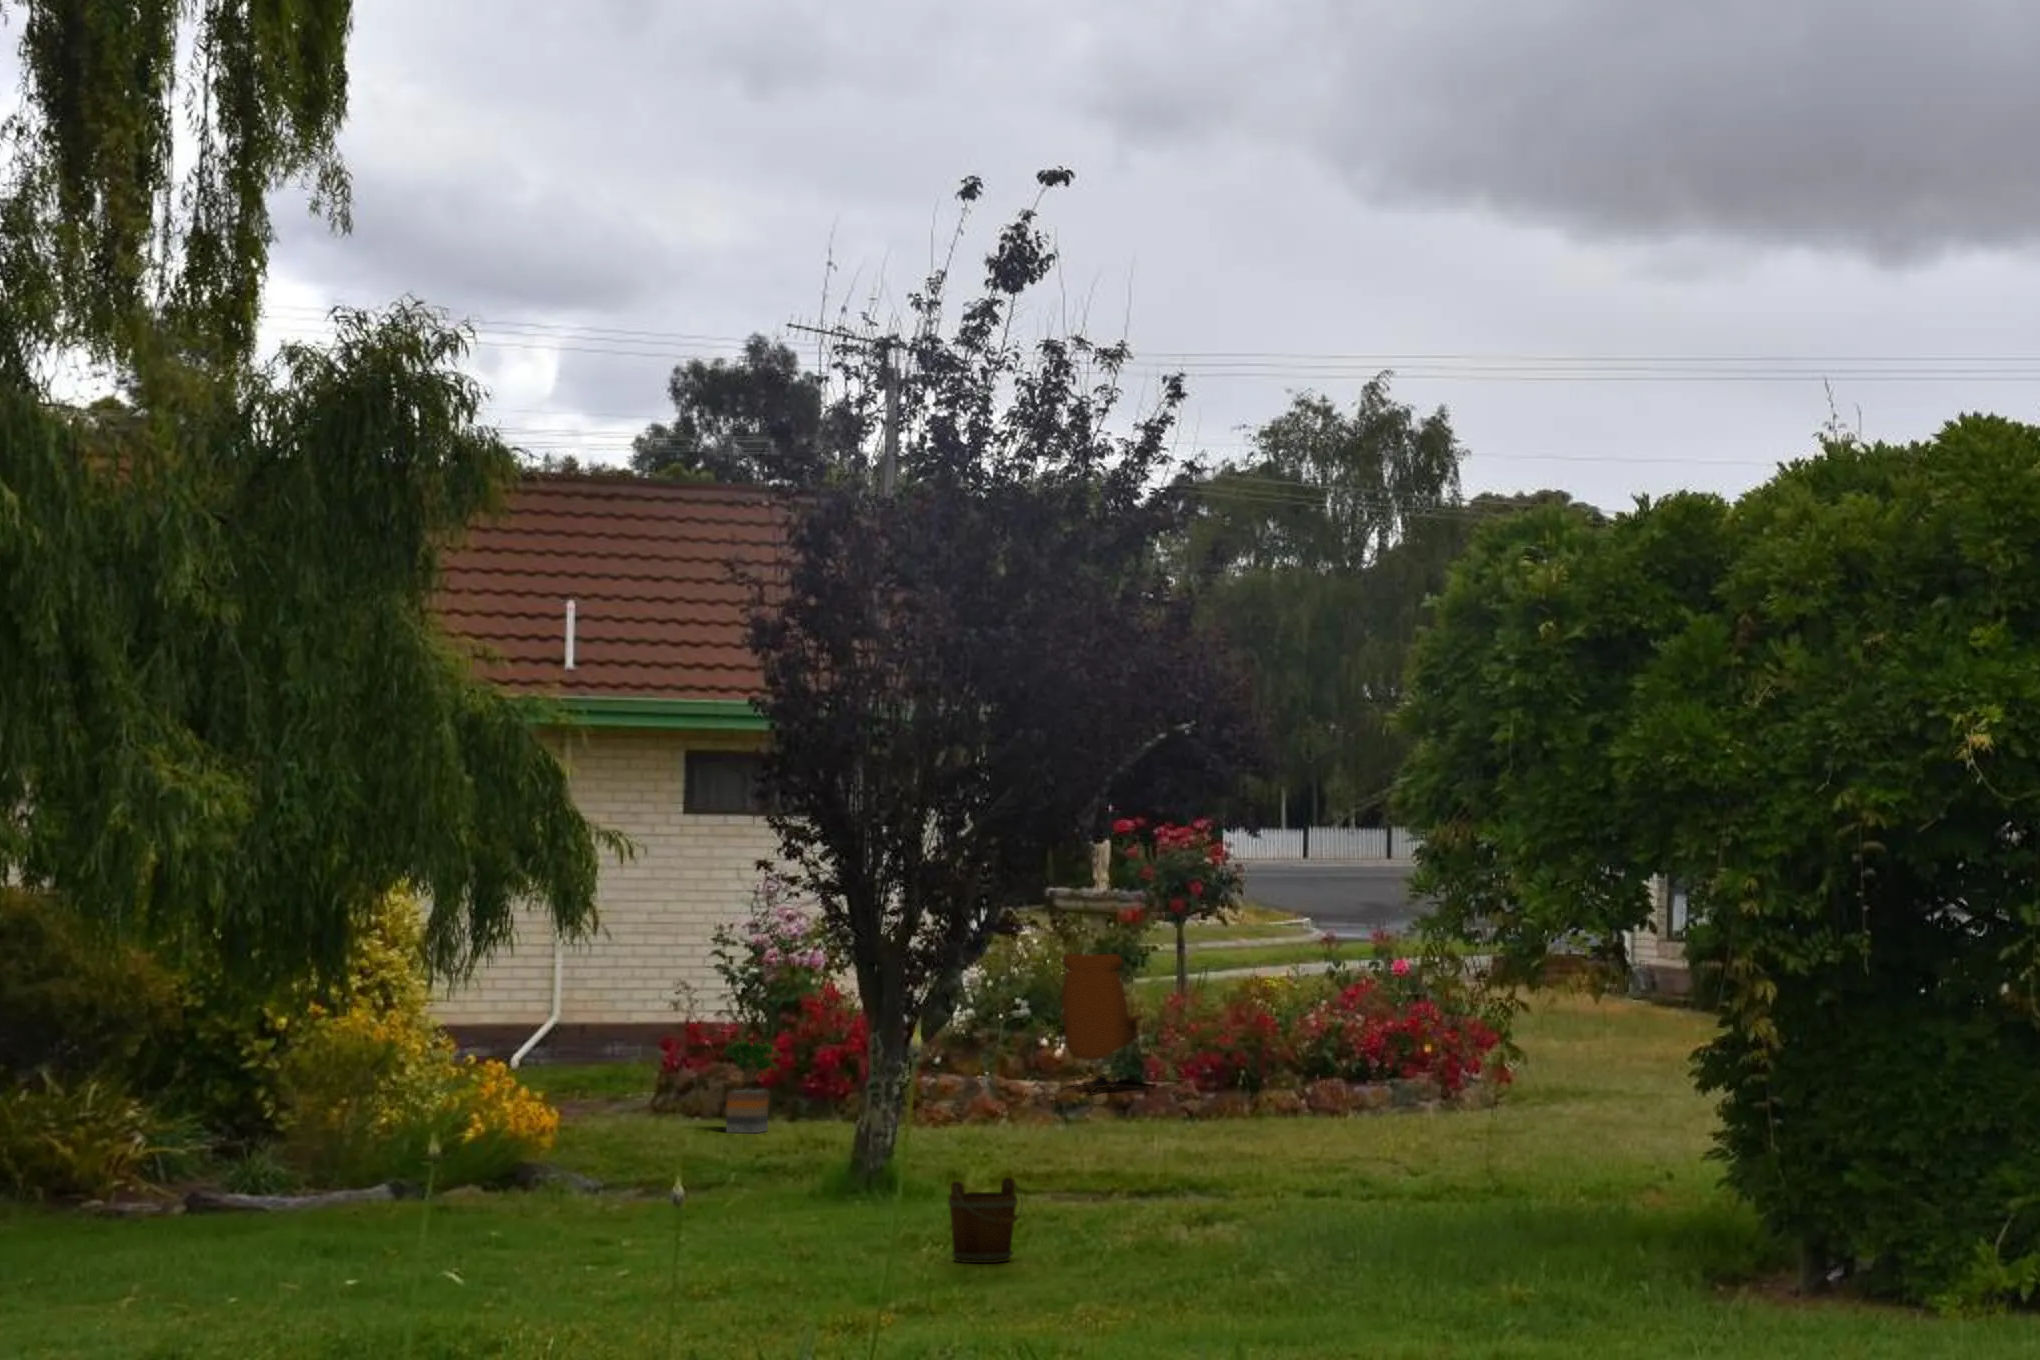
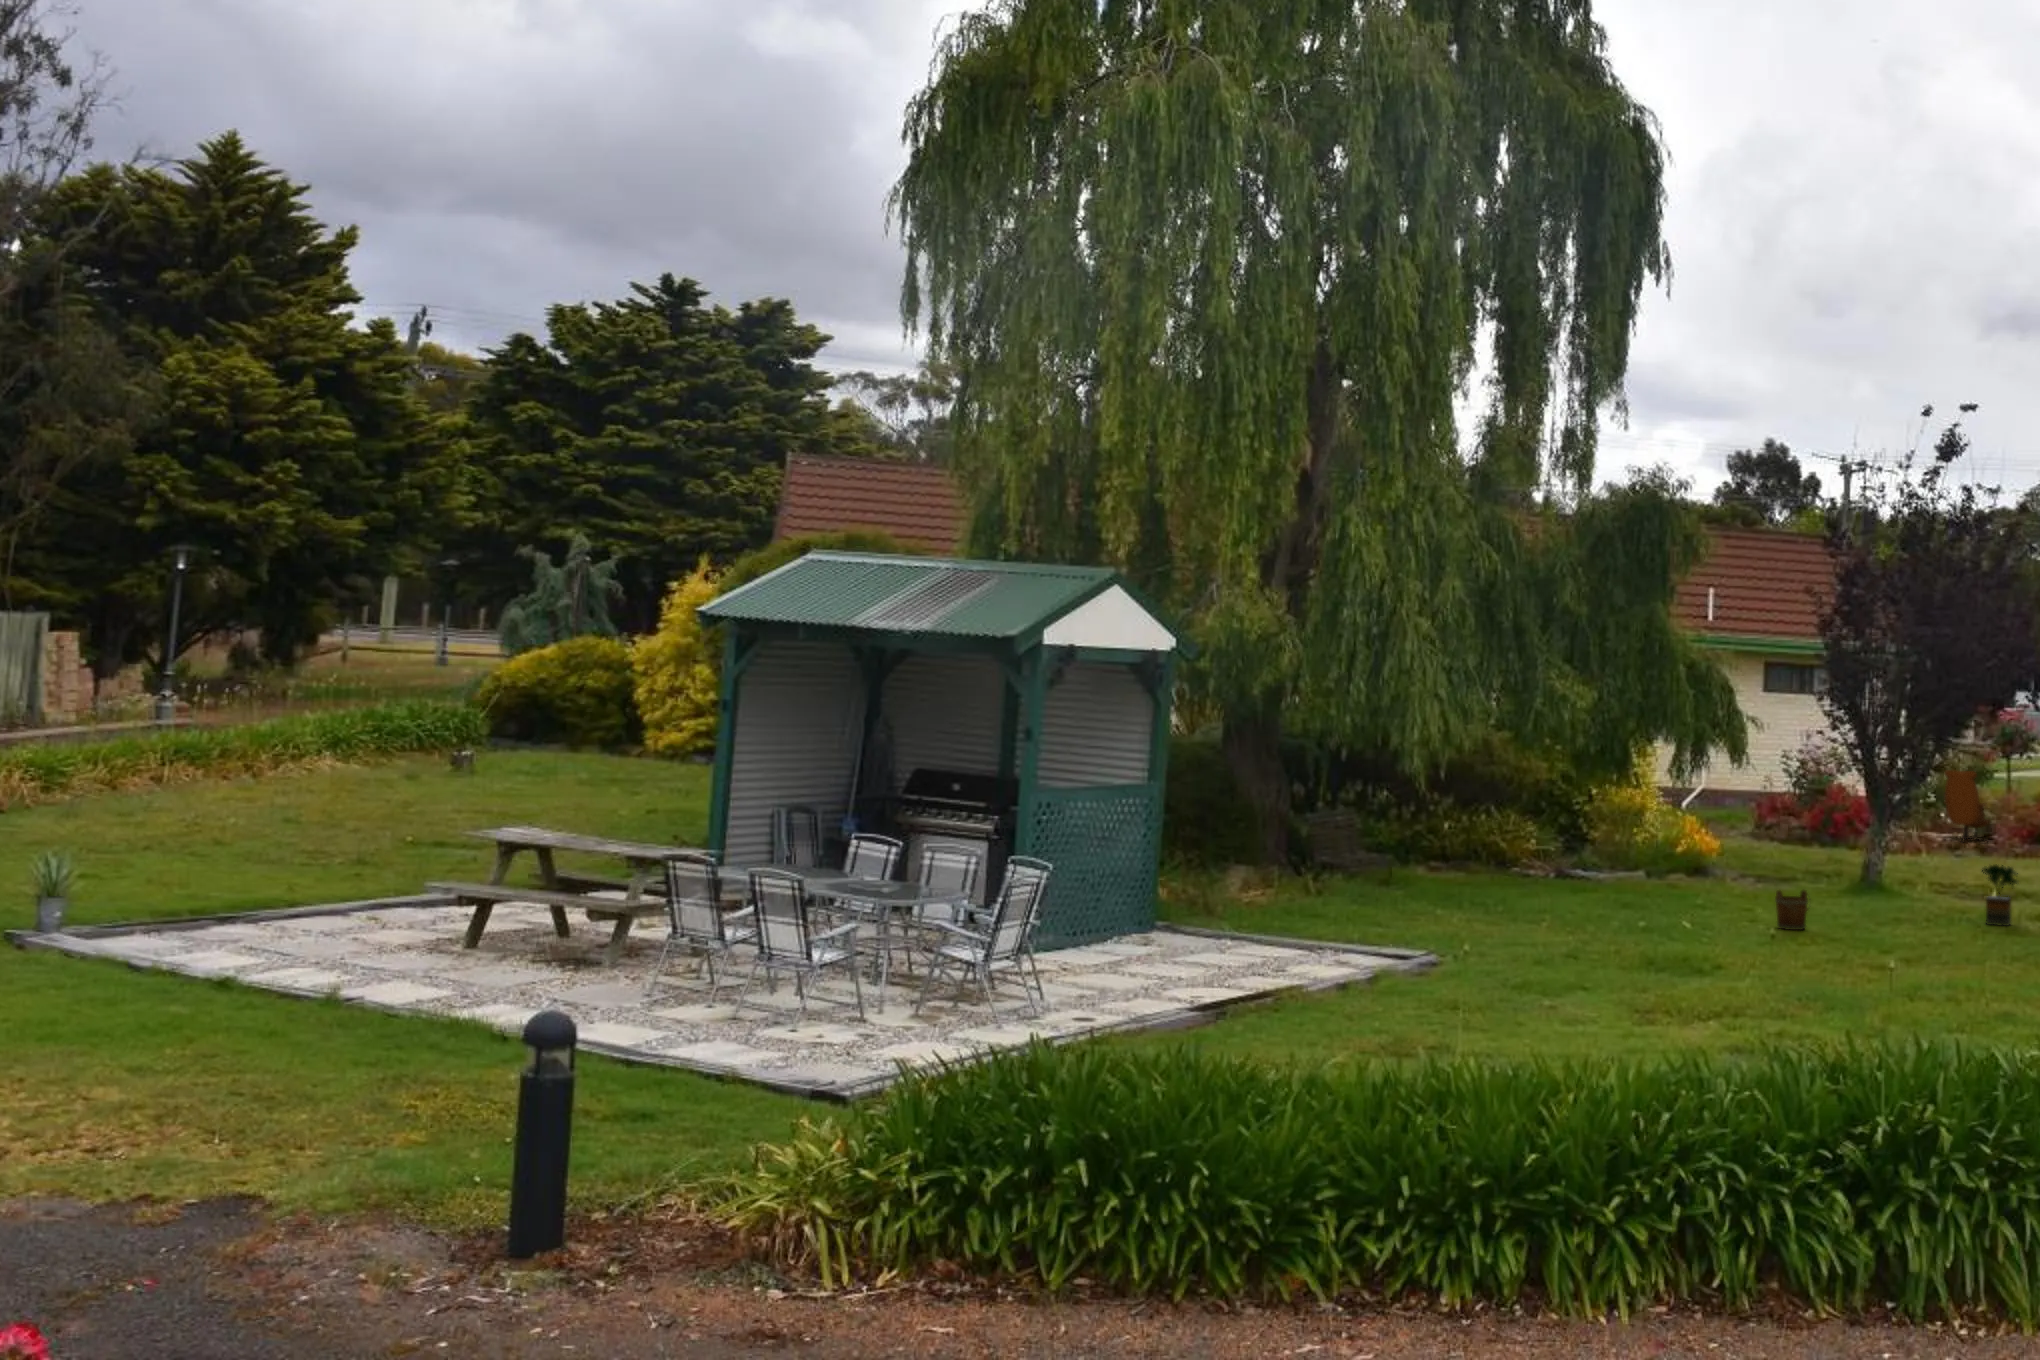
potted tree: present [725,1041,778,1133] -> present [1982,864,2018,926]
bucket: present [948,1177,1020,1263] -> present [1775,890,1810,930]

